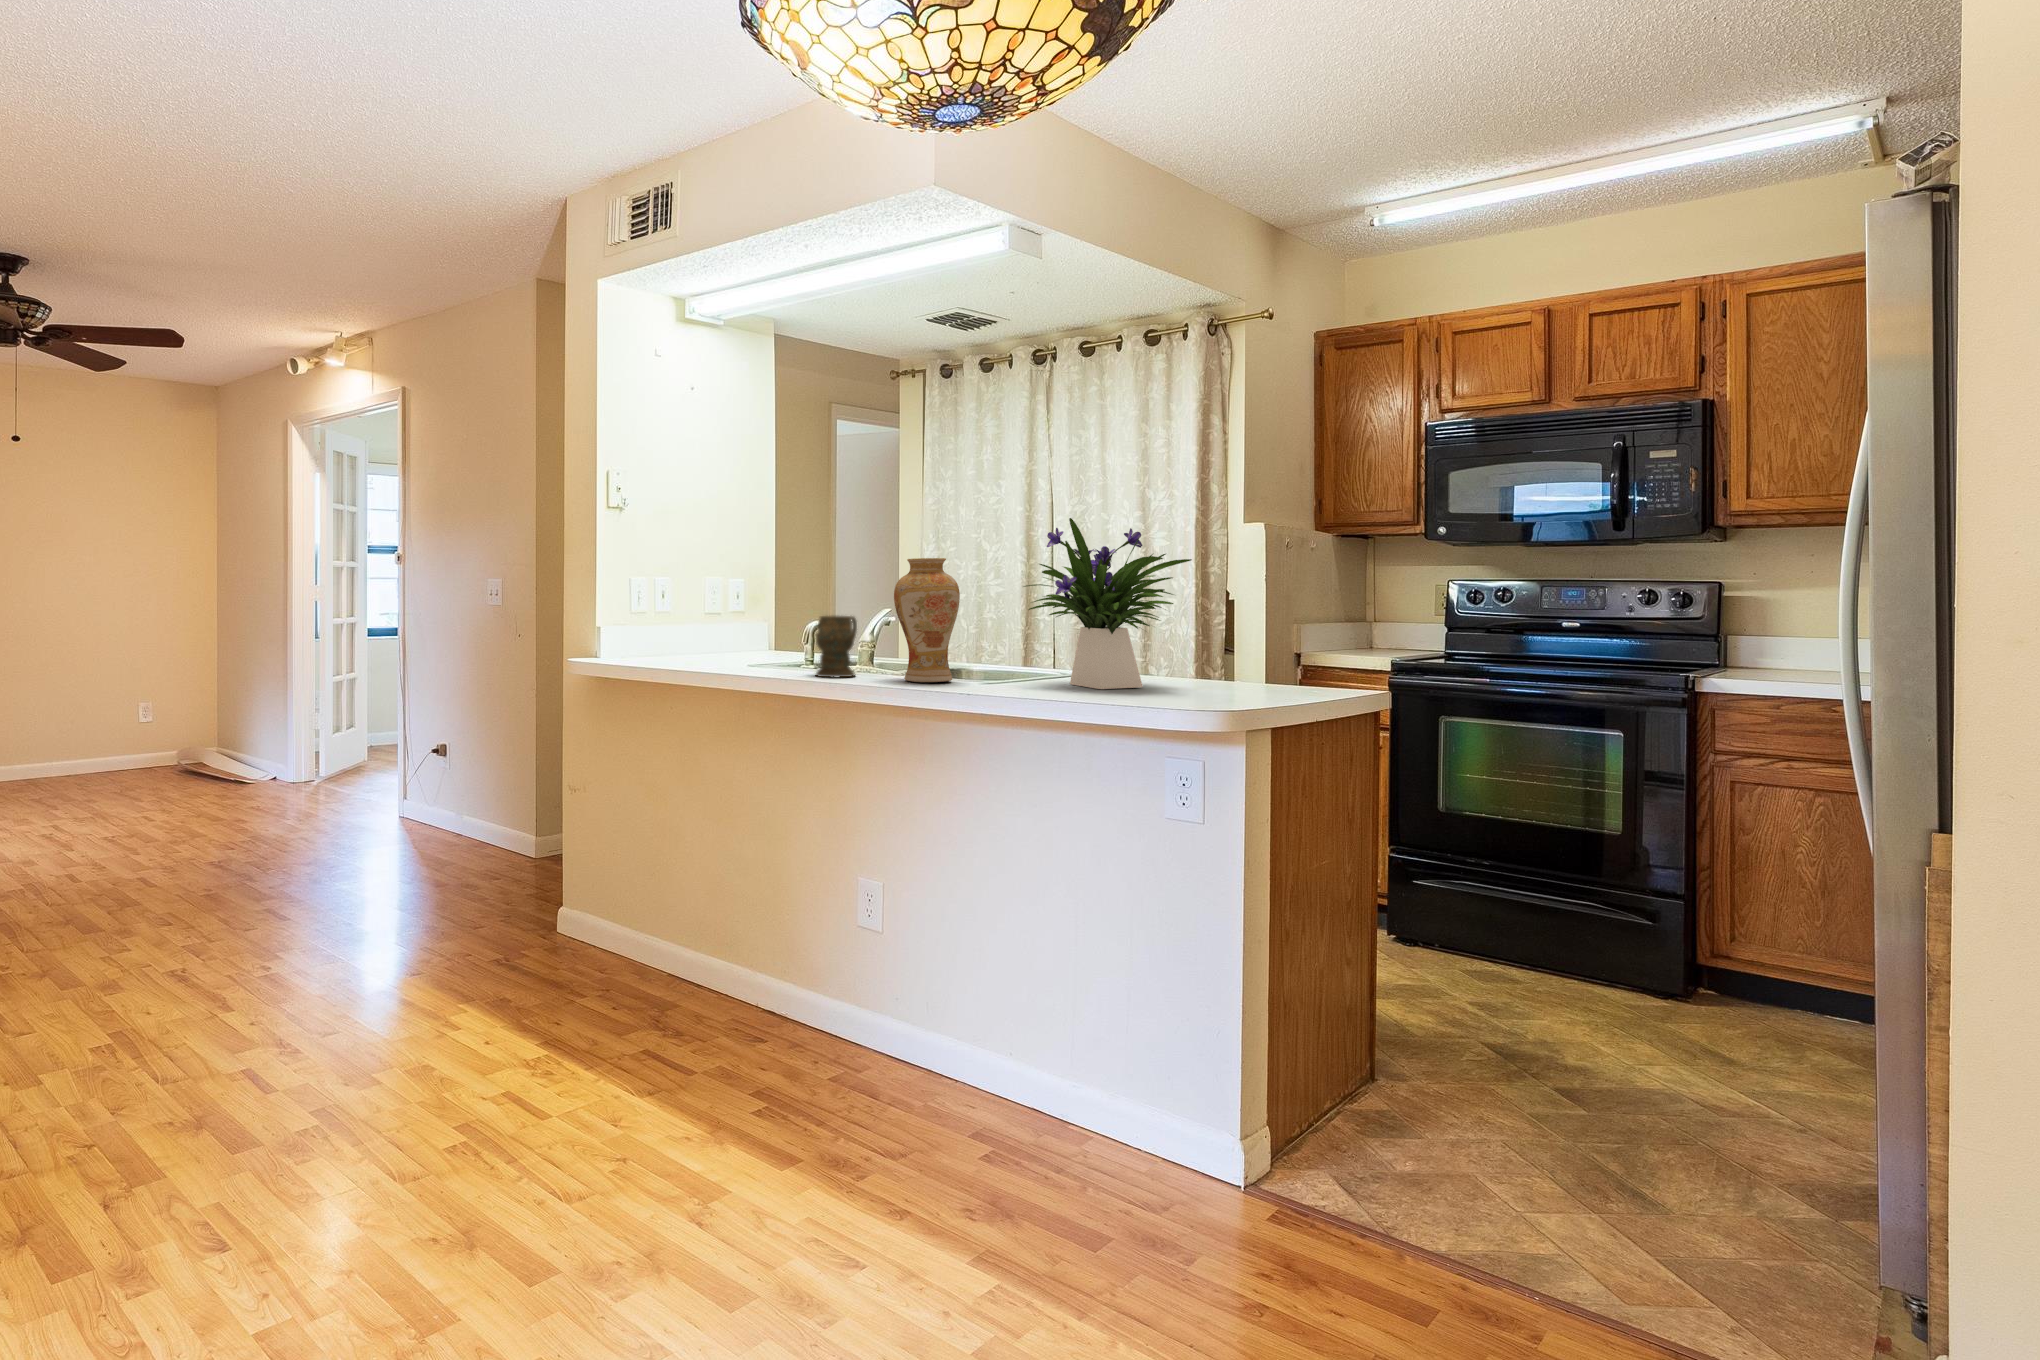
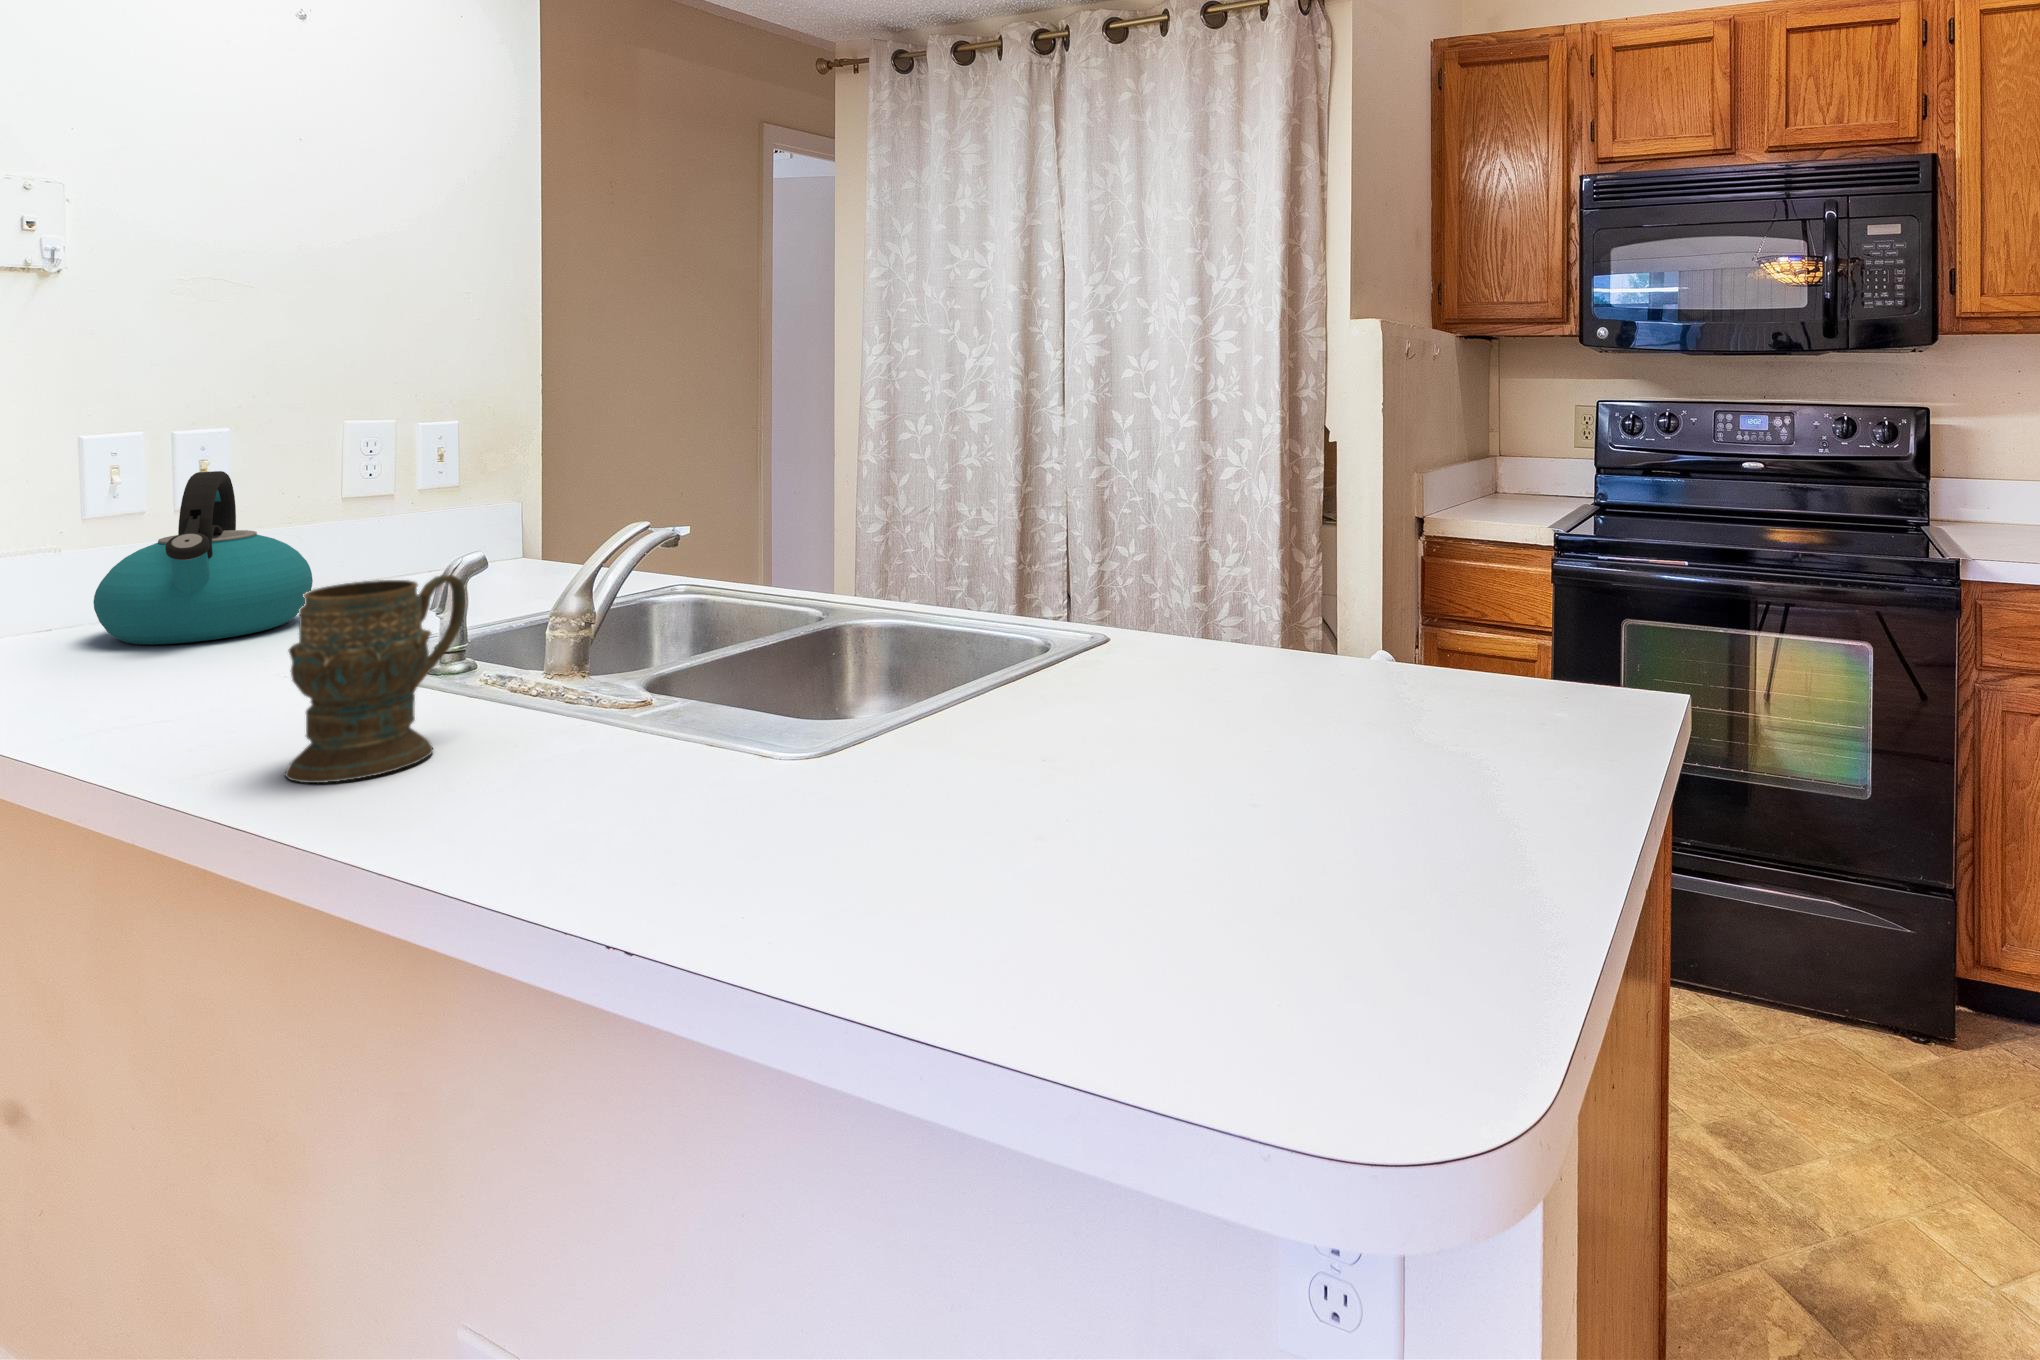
flower arrangement: present [1024,518,1192,689] -> none [895,310,1325,765]
vase: present [894,558,960,682] -> none [521,418,729,790]
kettle: none [678,589,745,655] -> present [93,471,313,645]

